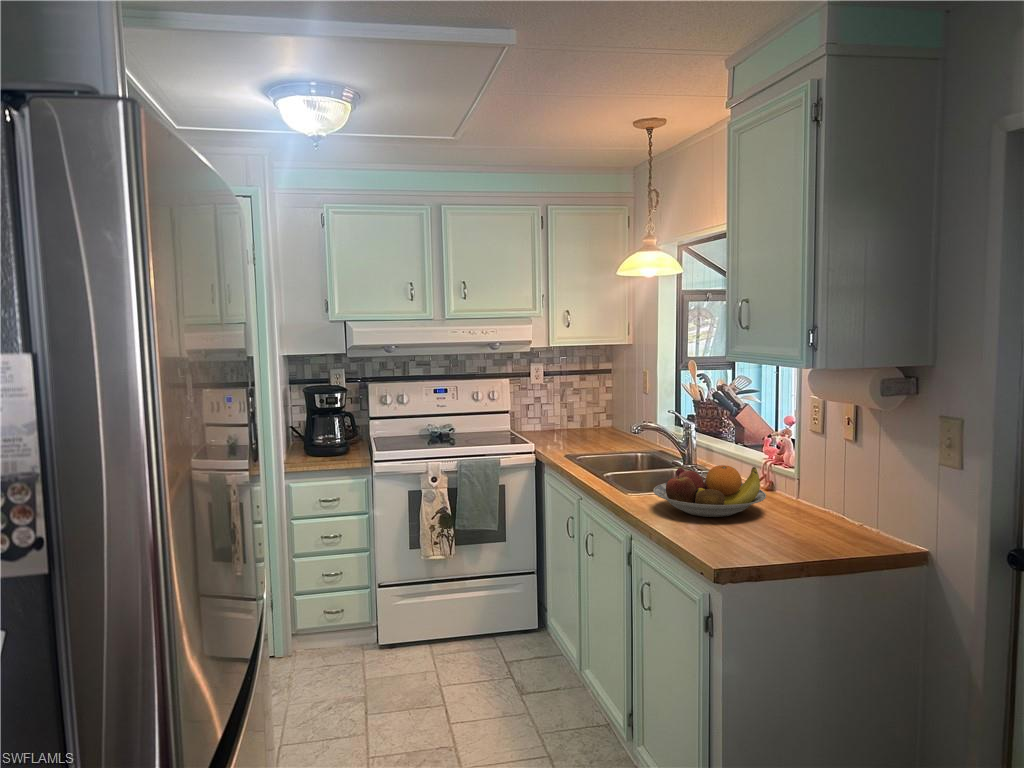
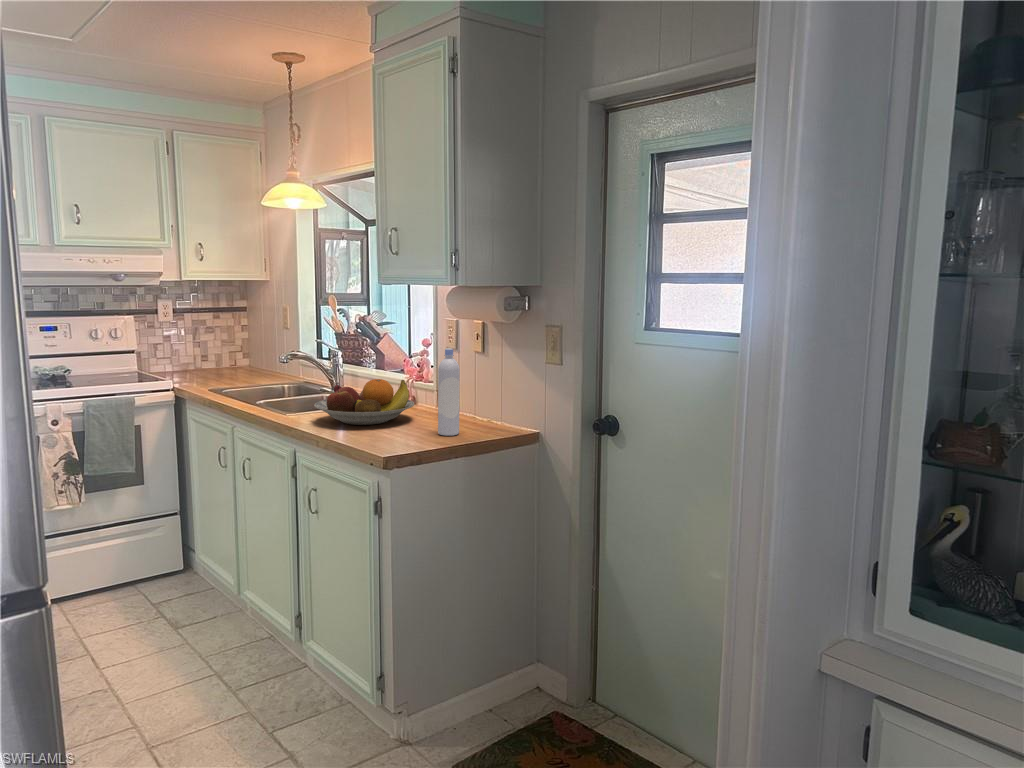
bottle: none [789,440,818,544] -> present [438,348,460,436]

